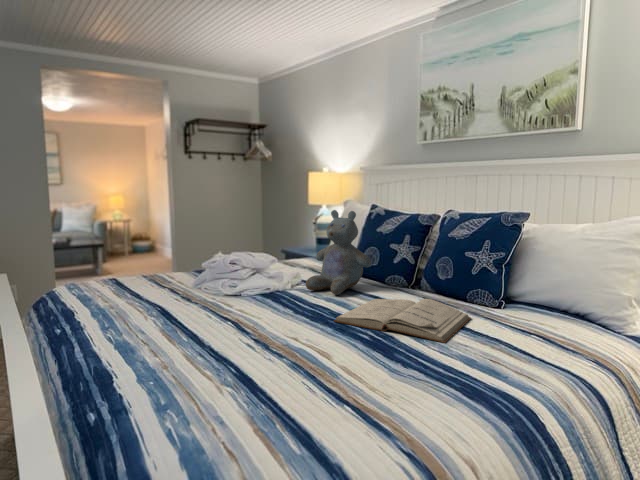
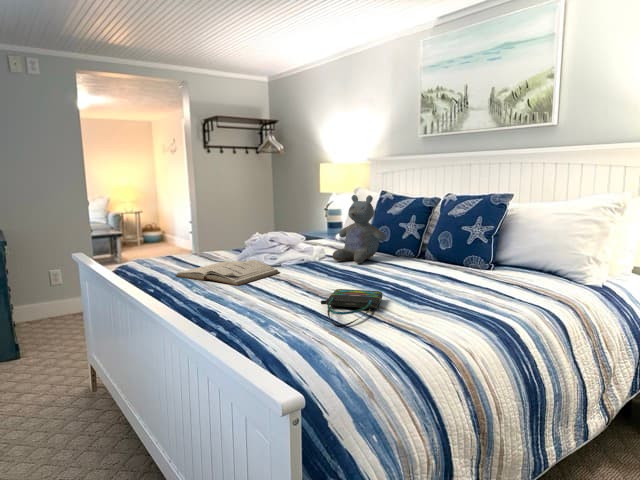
book: present [334,299,471,343] -> present [176,260,280,286]
tote bag: none [263,341,353,414] -> present [321,289,383,327]

